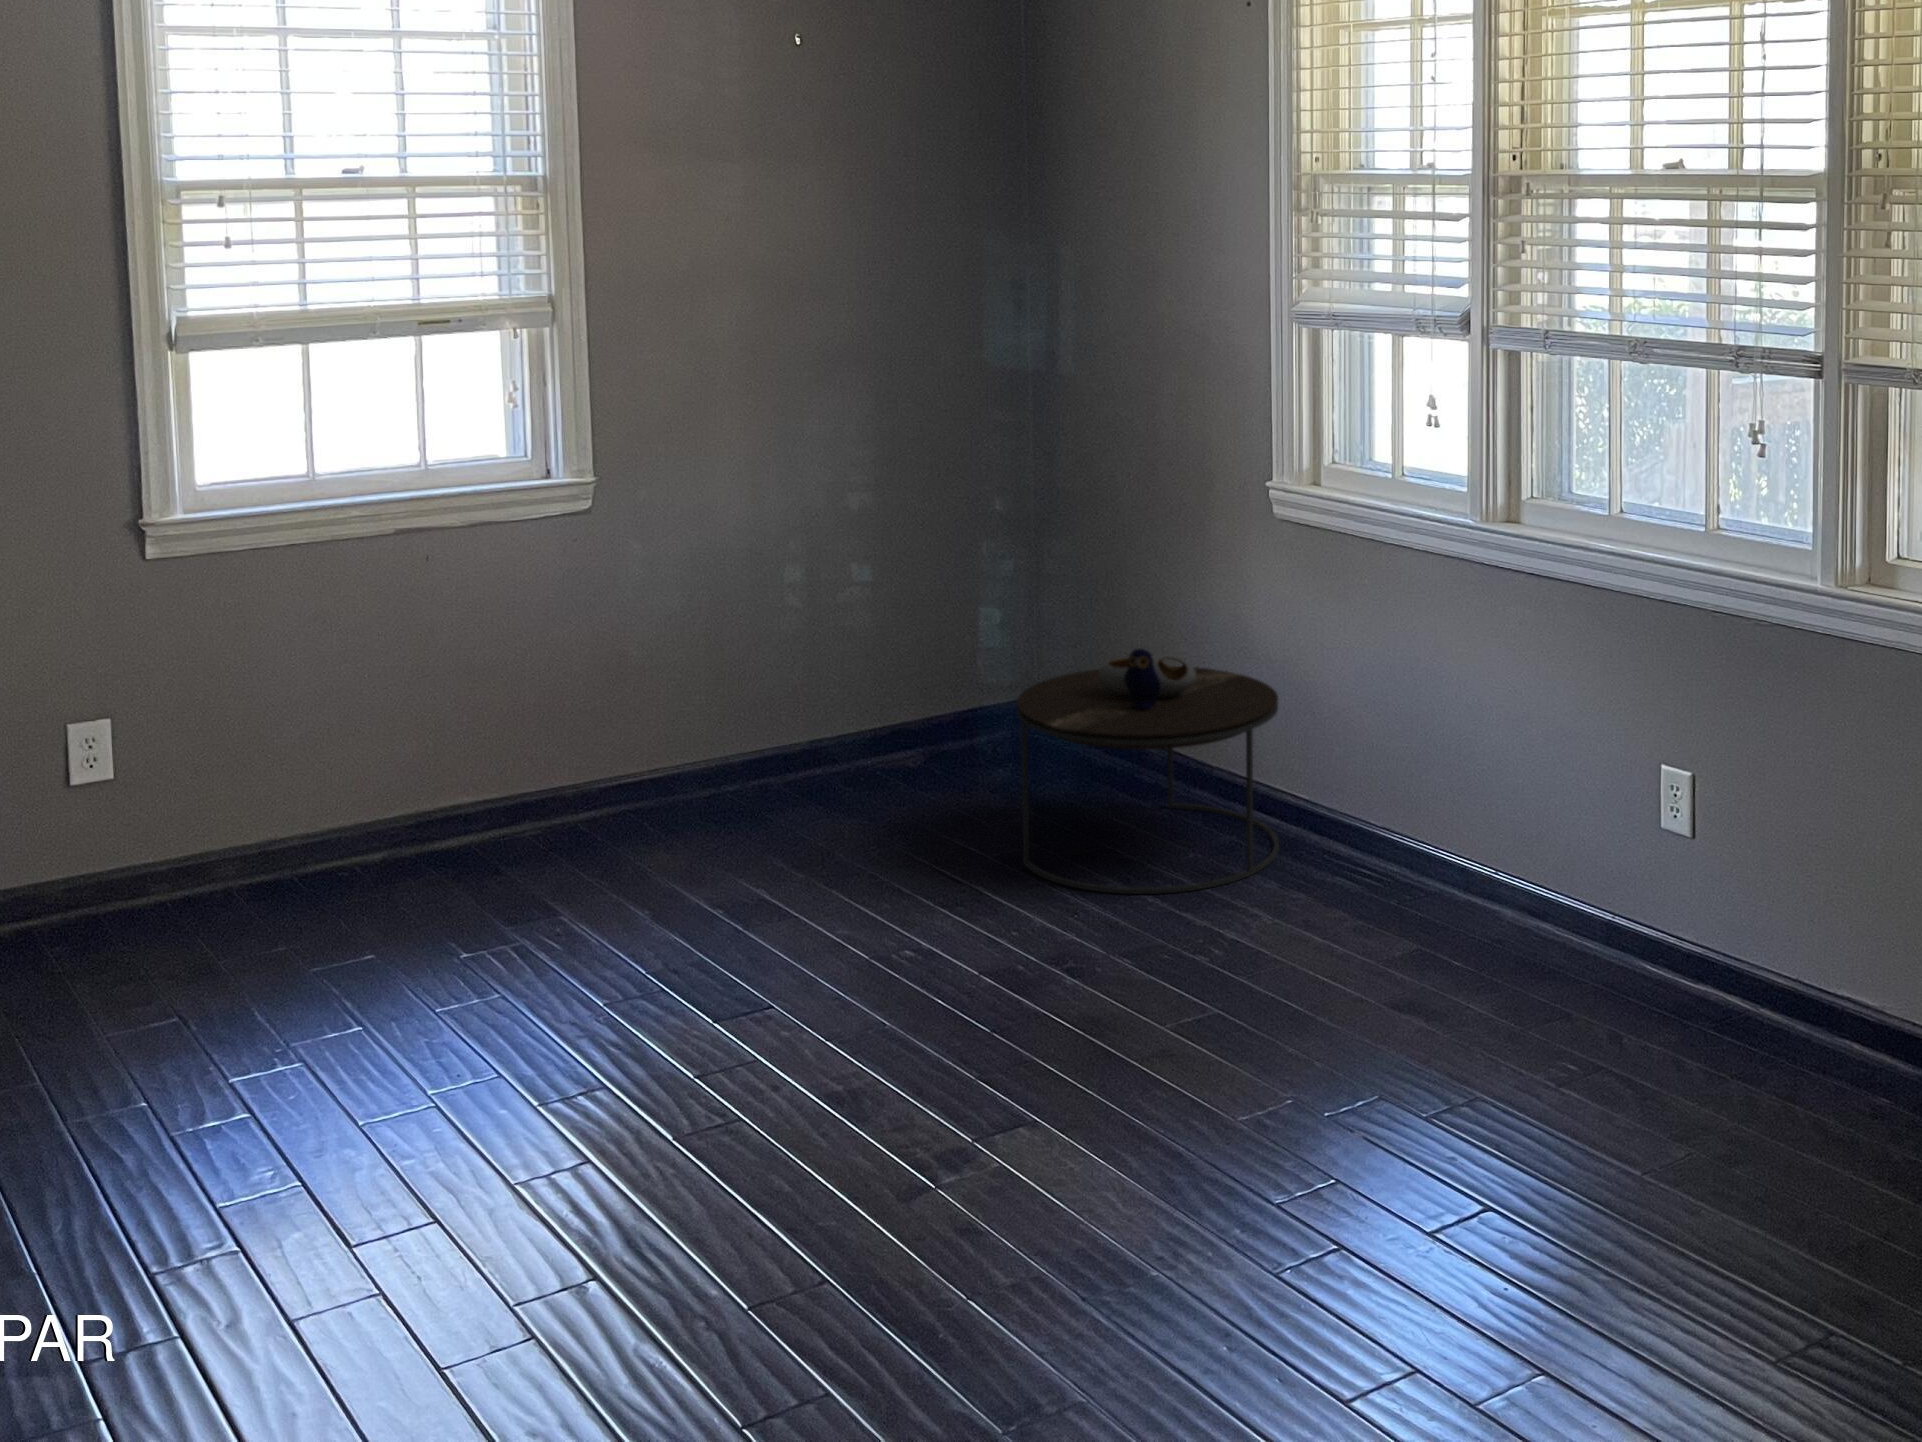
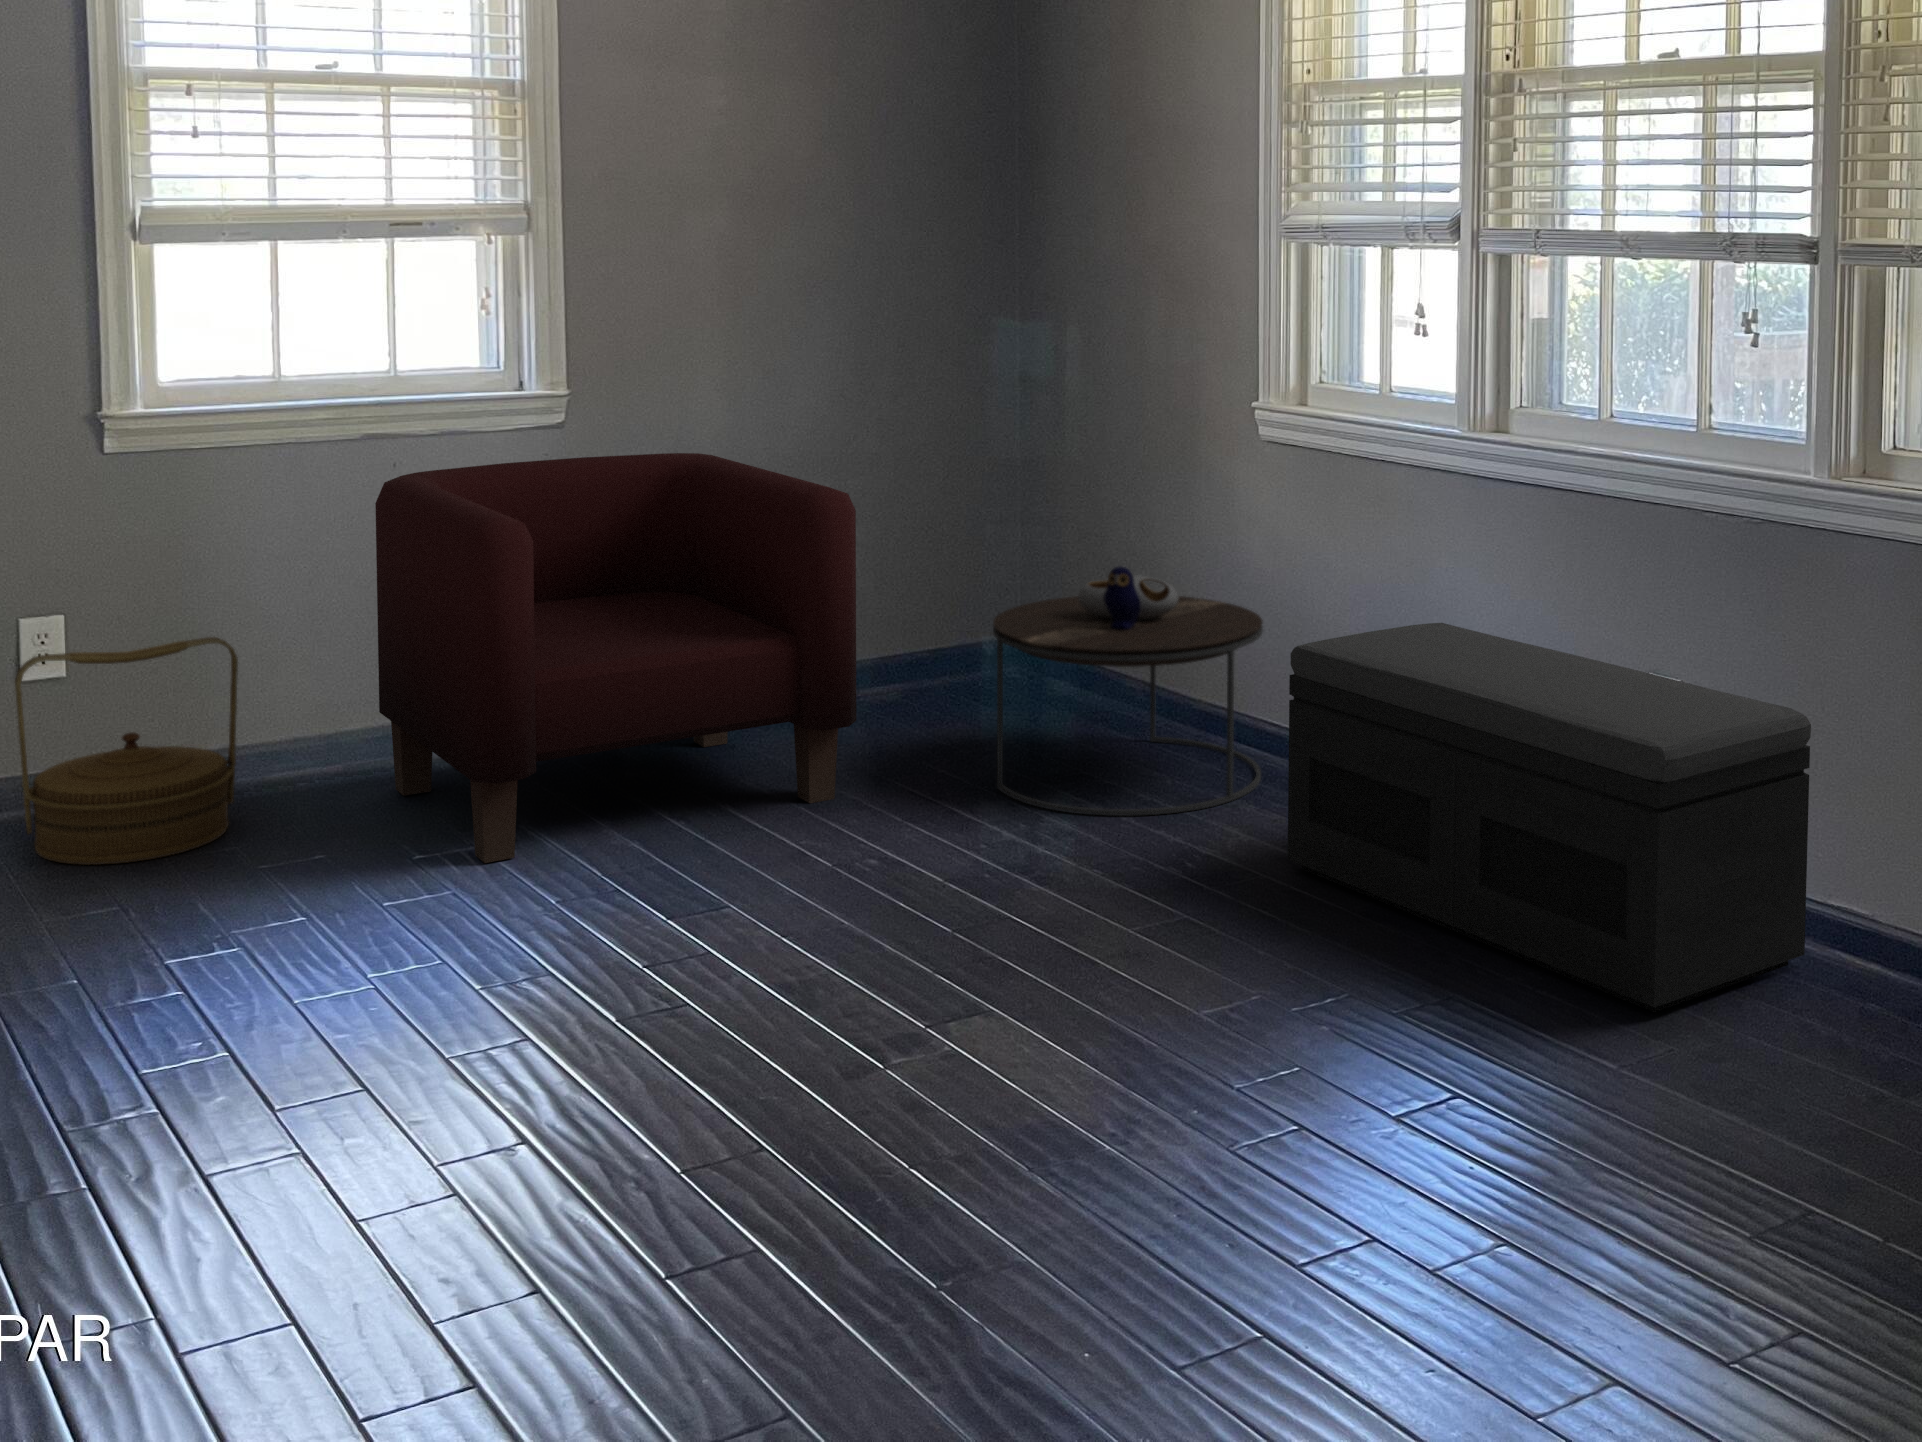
armchair: none [413,536,887,960] -> present [375,453,856,863]
storage bench: none [1310,707,1819,1110] -> present [1288,623,1811,1012]
woven basket: none [67,738,283,969] -> present [15,637,238,865]

